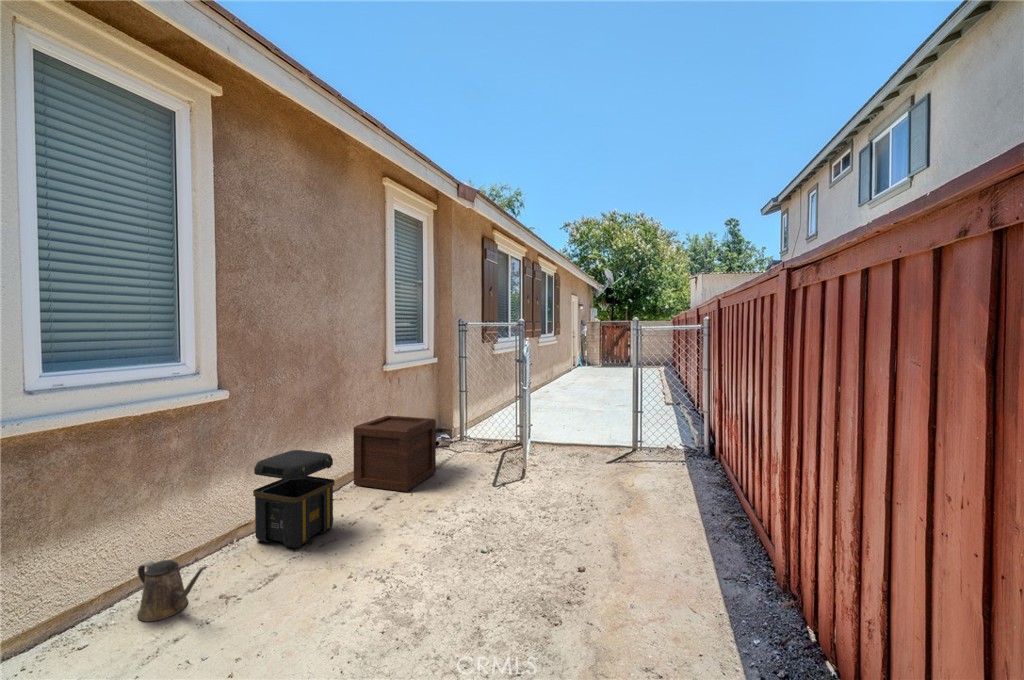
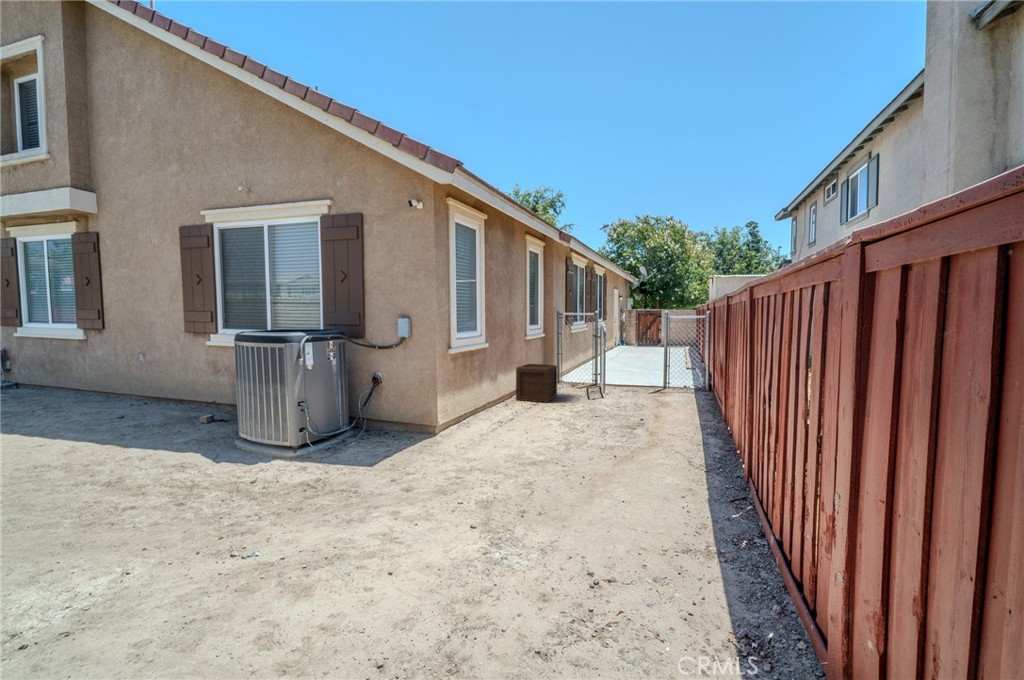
toolbox: present [253,450,335,548] -> none [489,374,524,417]
watering can: present [138,560,207,621] -> none [466,410,501,432]

